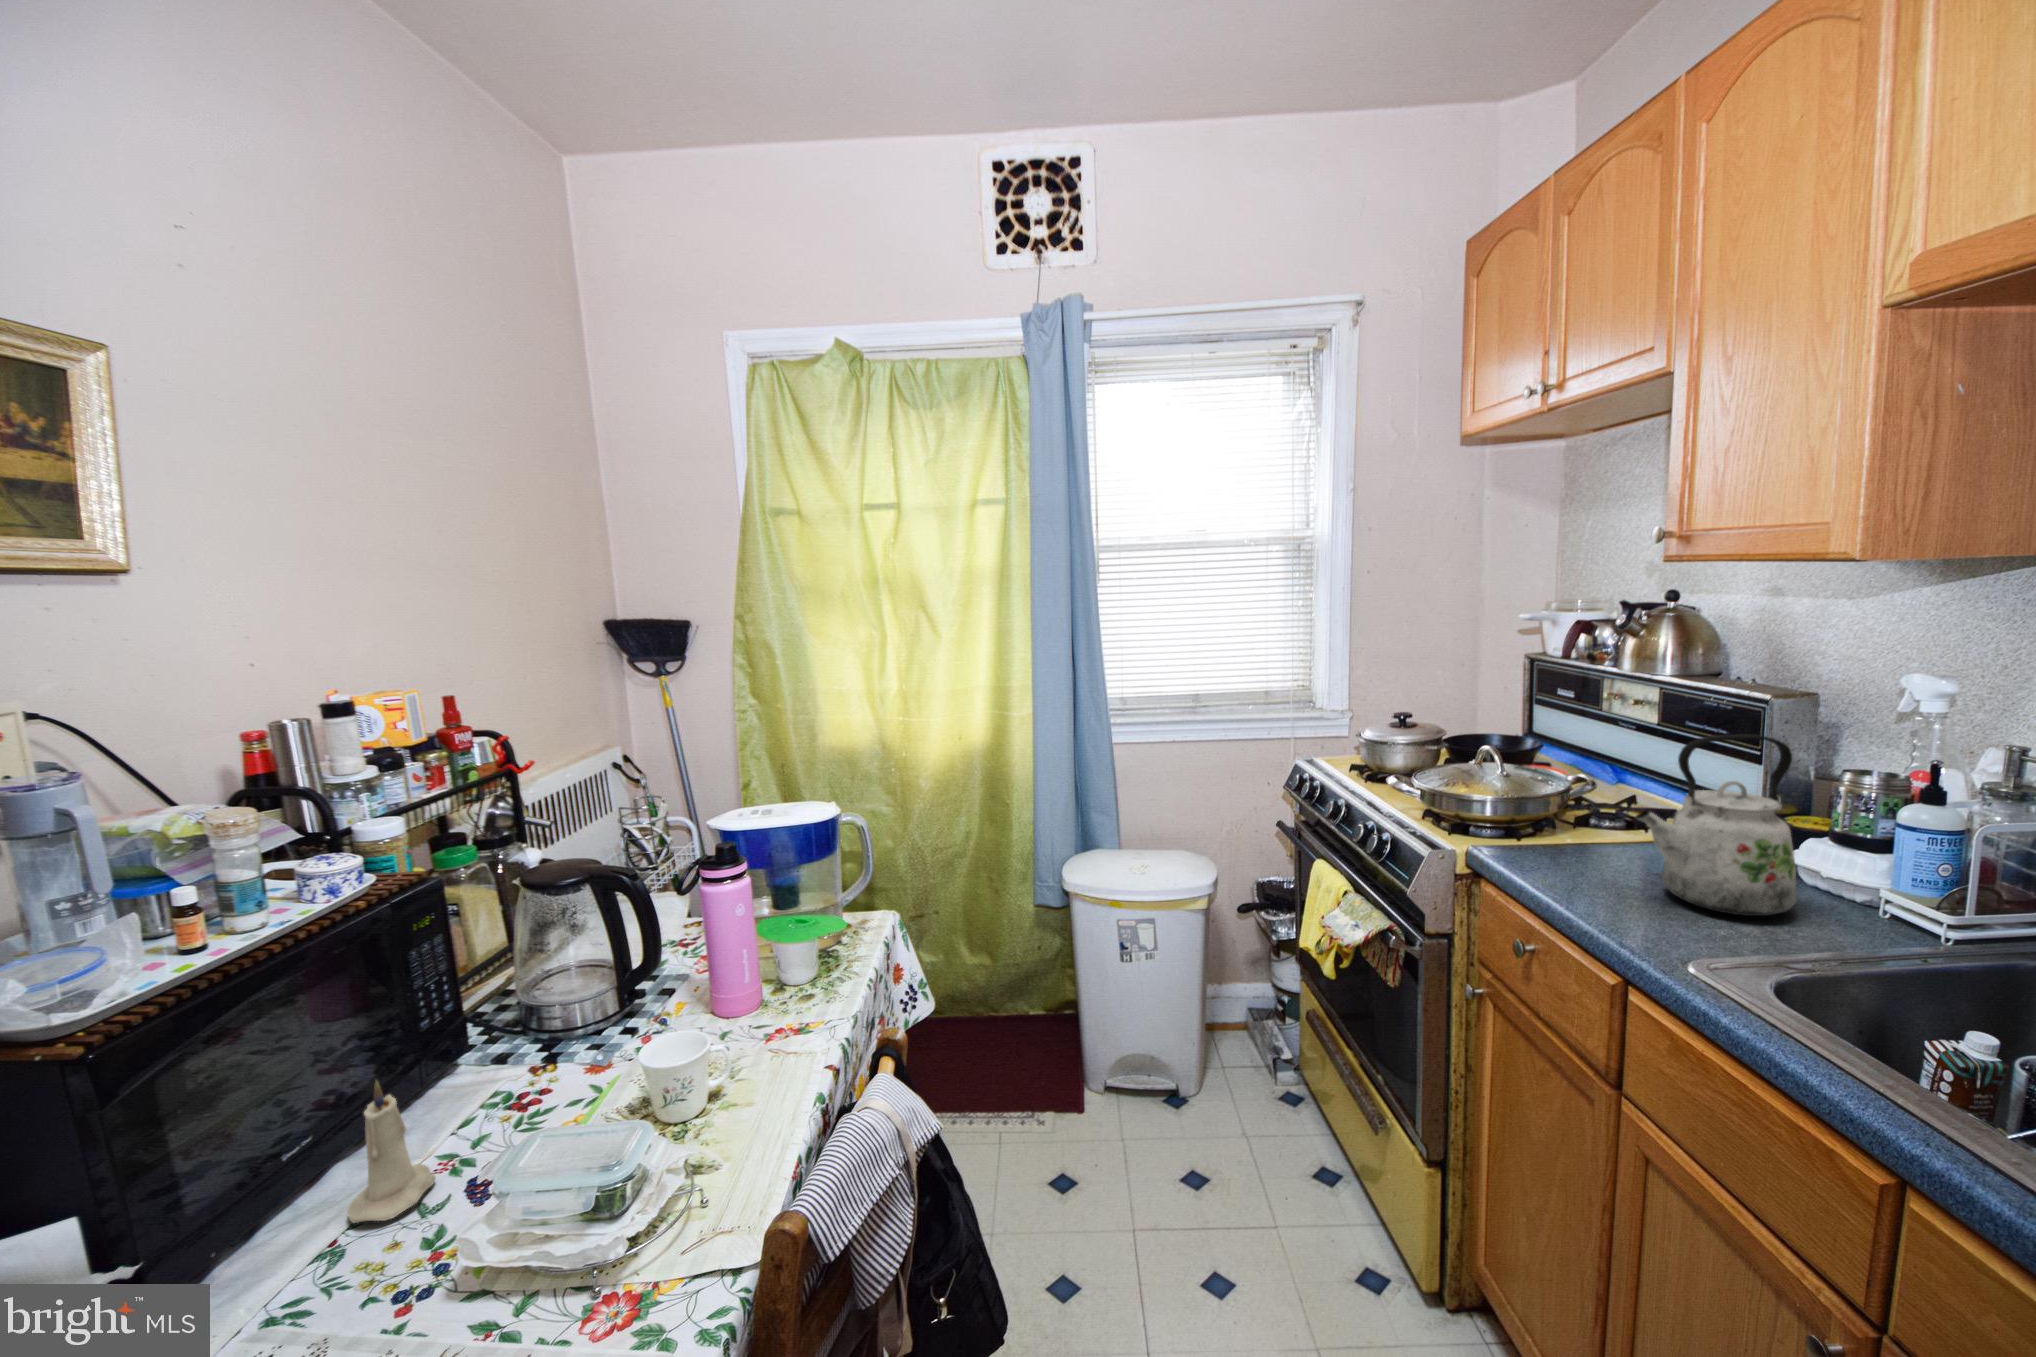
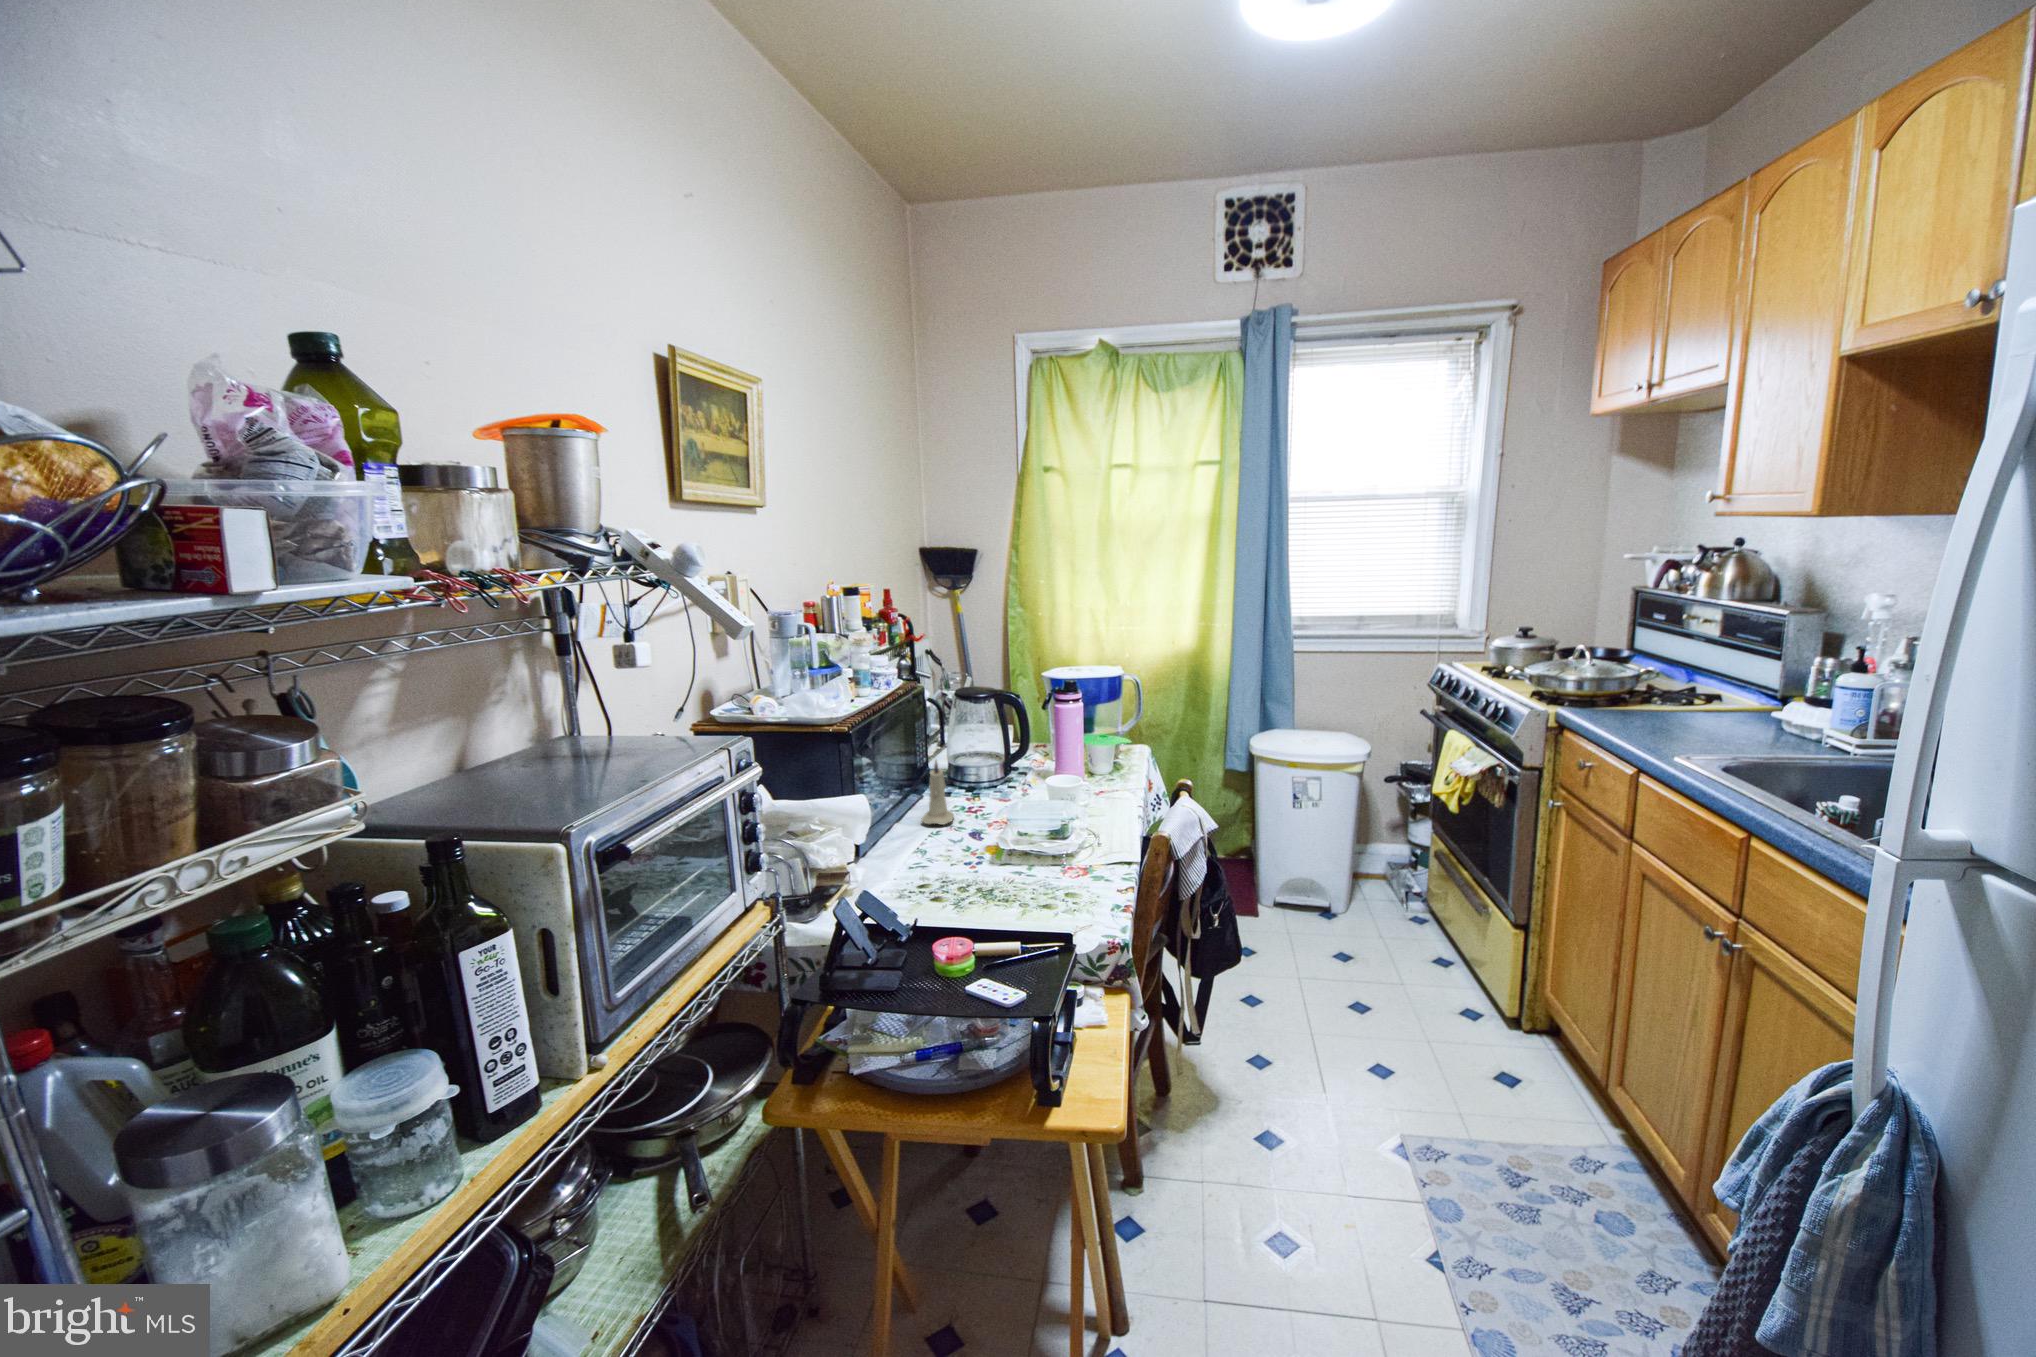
kettle: present [1635,734,1797,916] -> none [1665,627,1778,741]

